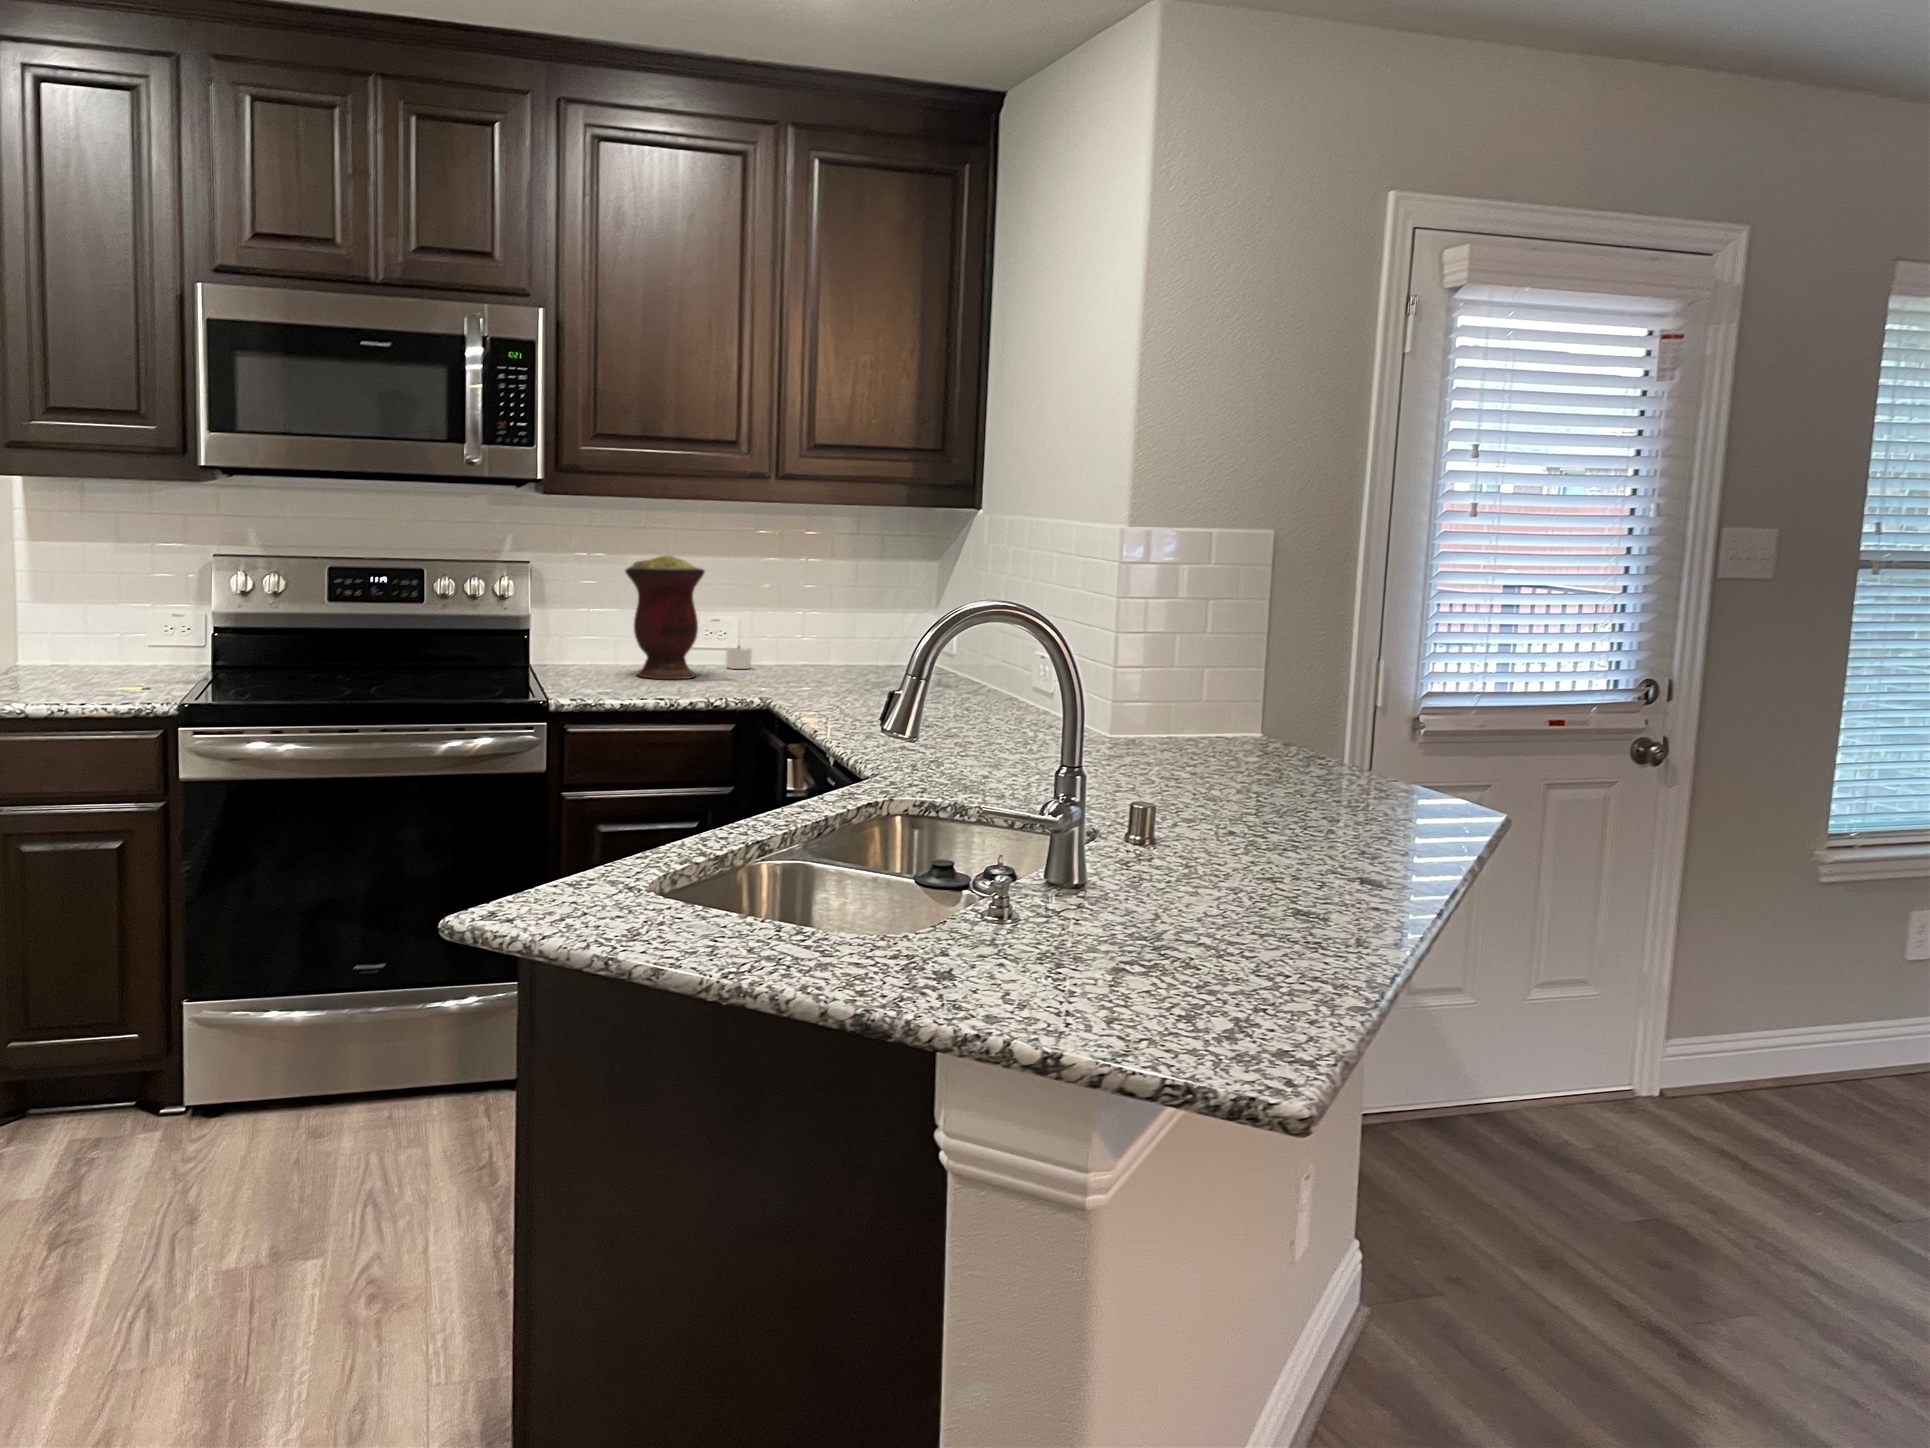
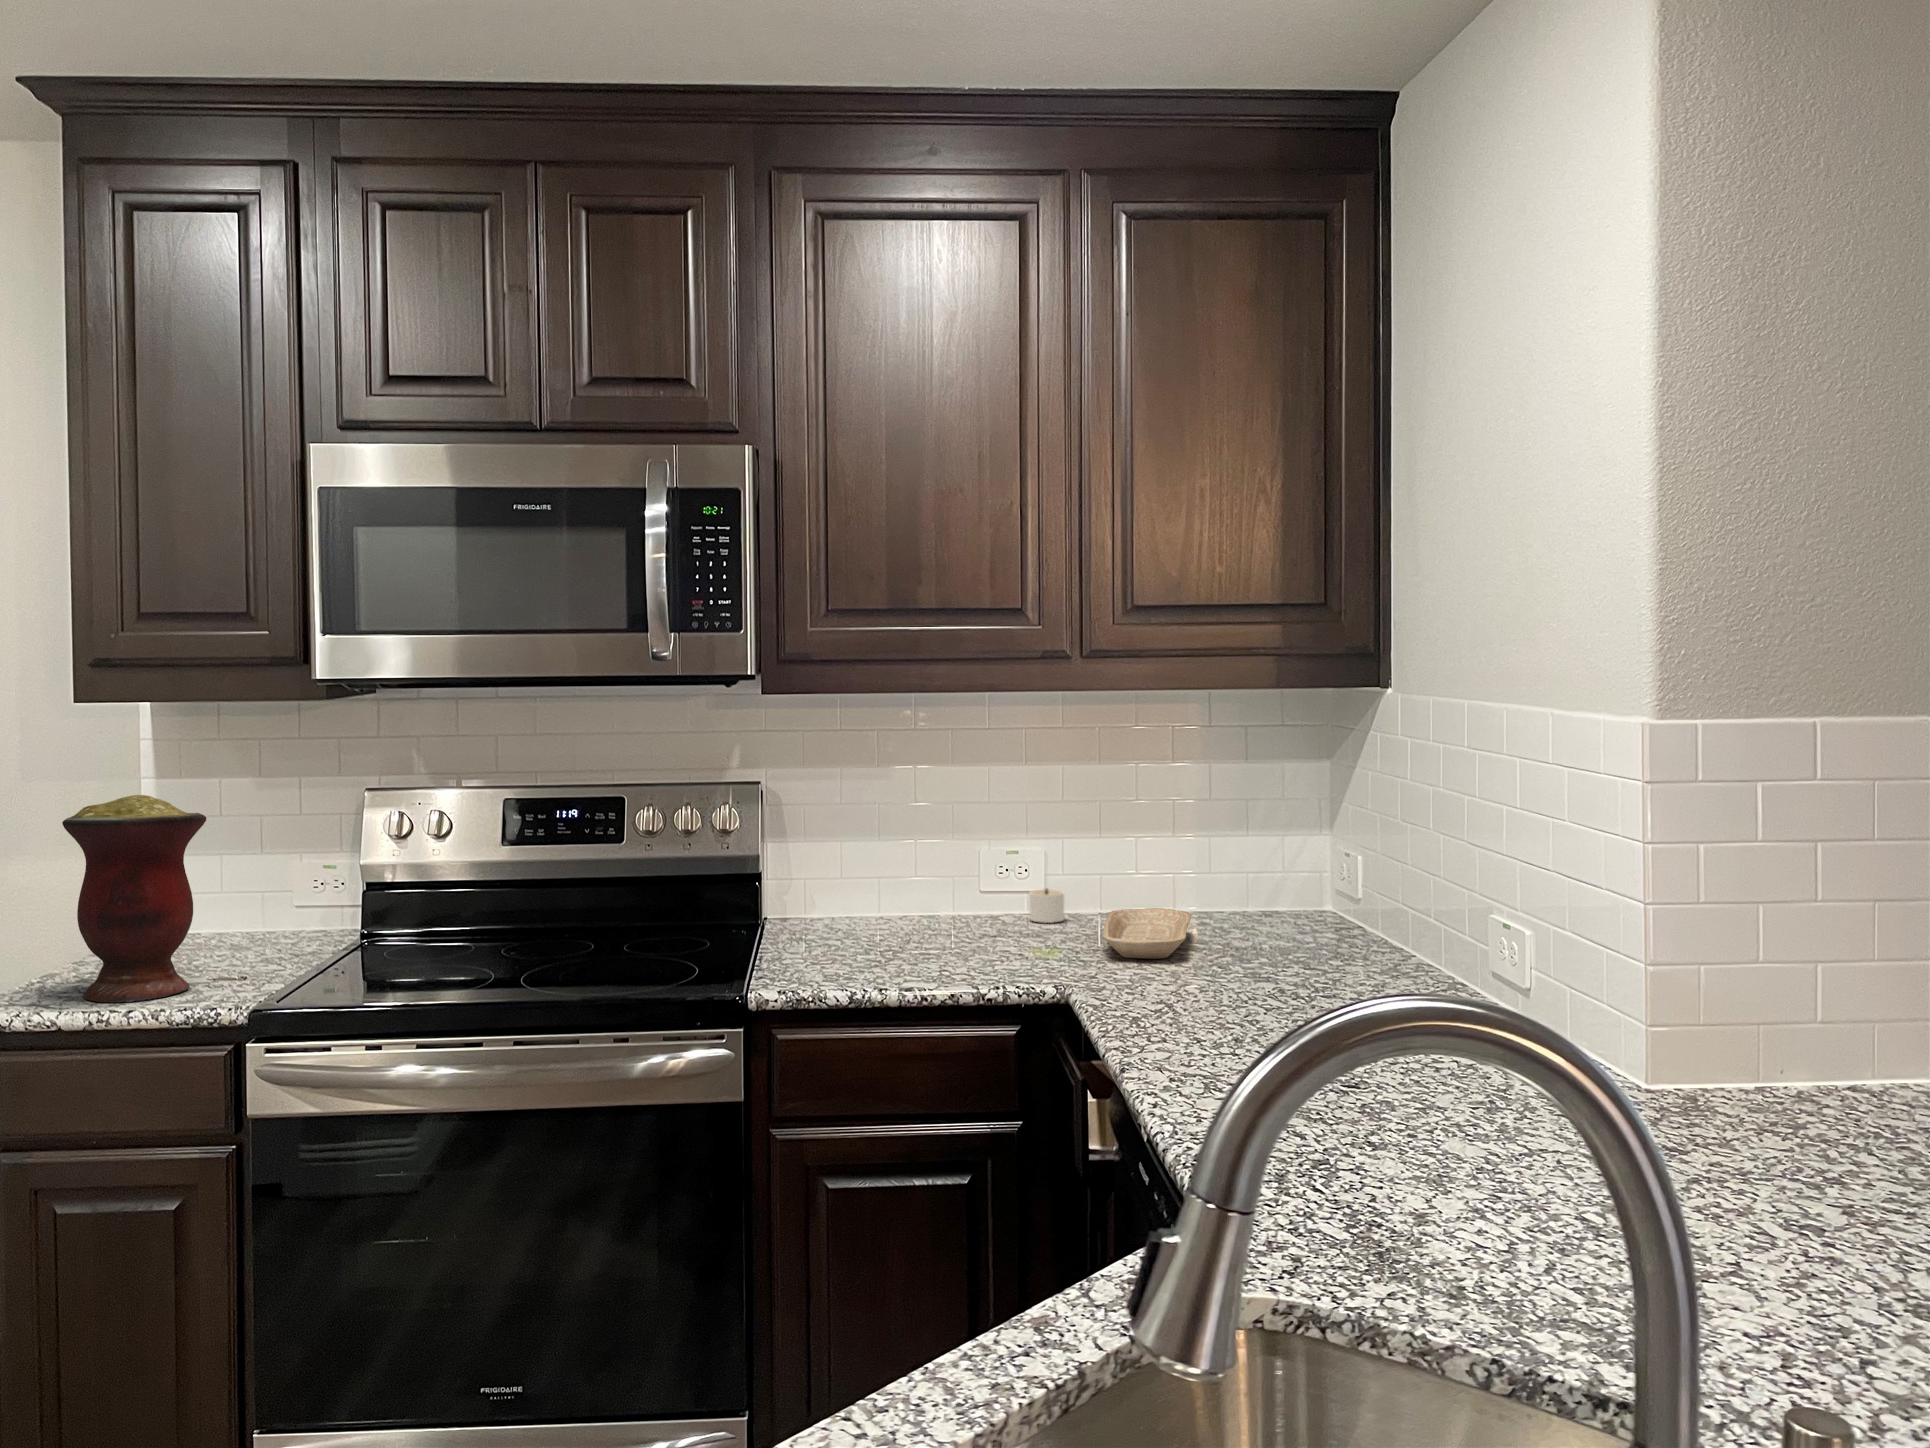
vase: present [625,555,704,679] -> present [62,795,206,1002]
tray: none [785,658,843,687] -> present [1103,908,1191,959]

